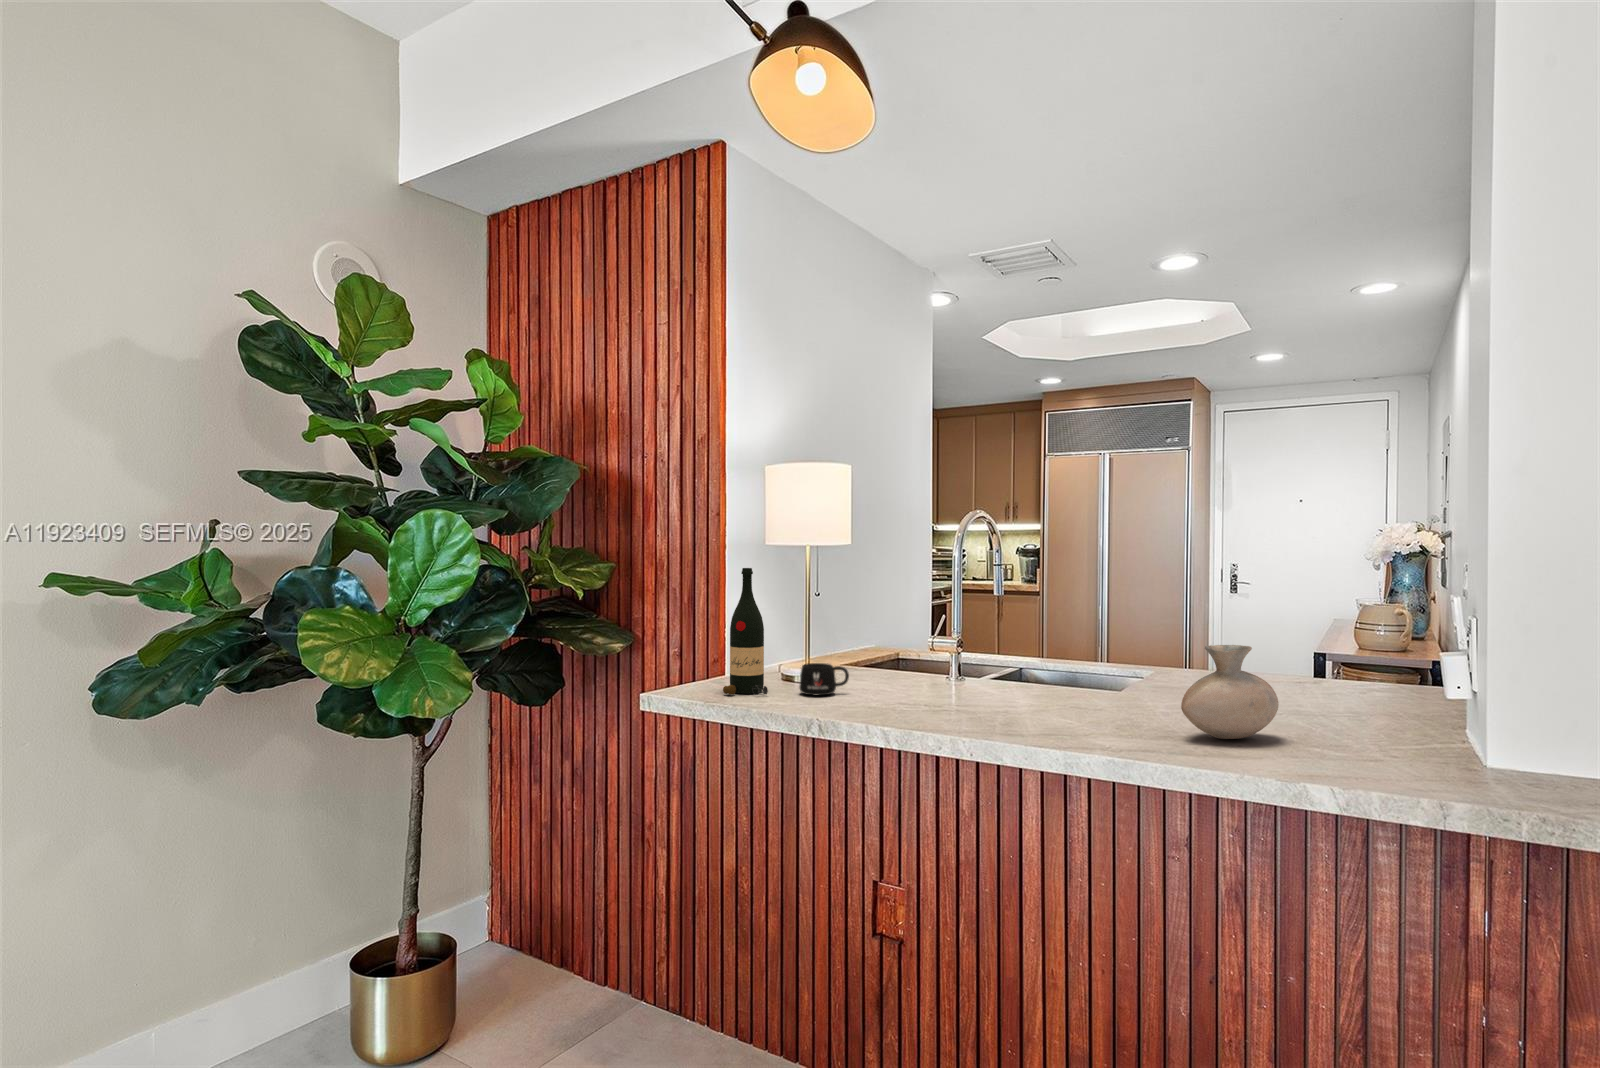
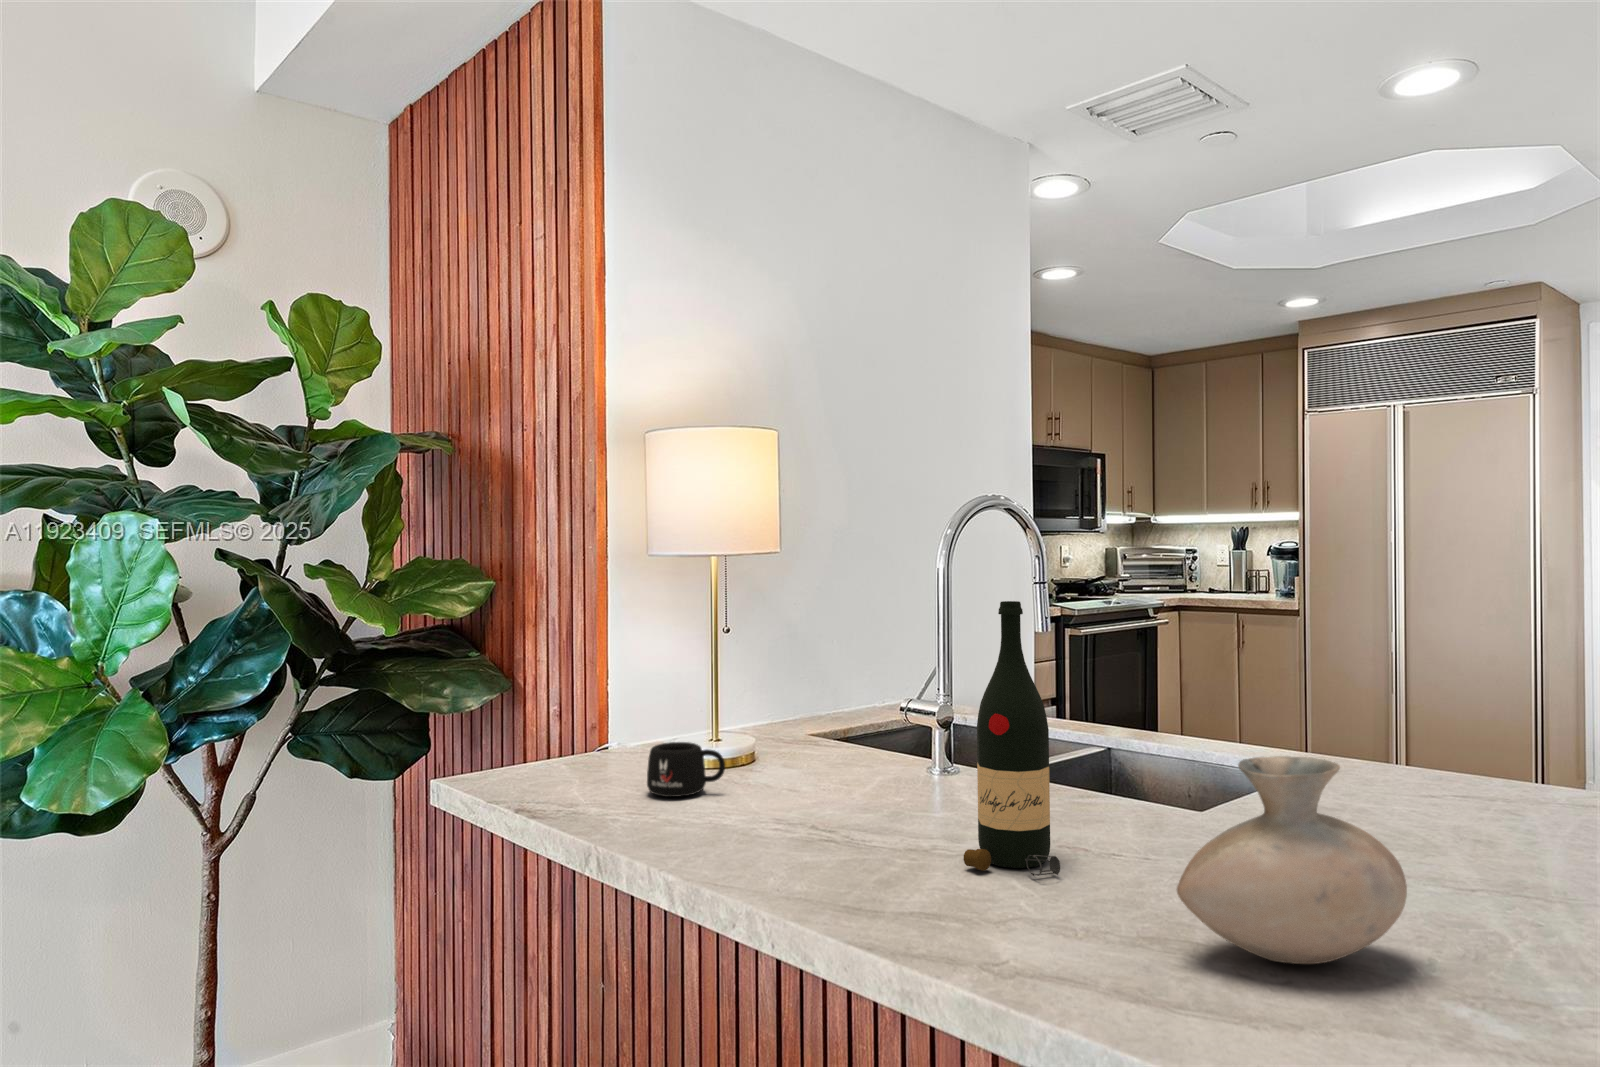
wine bottle: present [723,568,768,695] -> present [964,601,1060,876]

